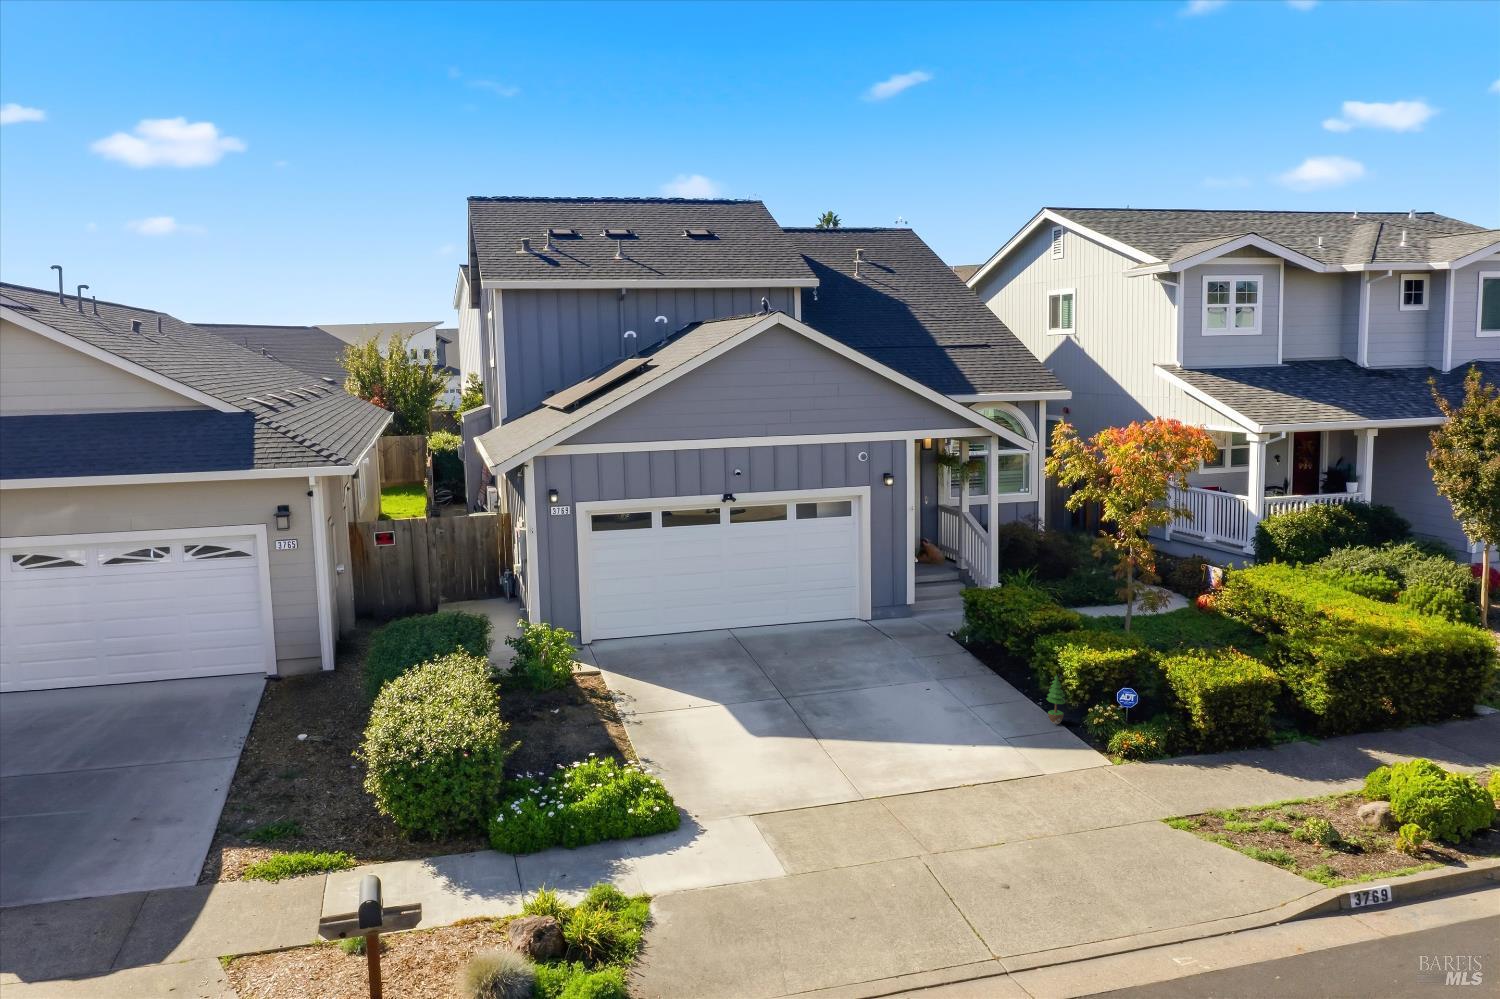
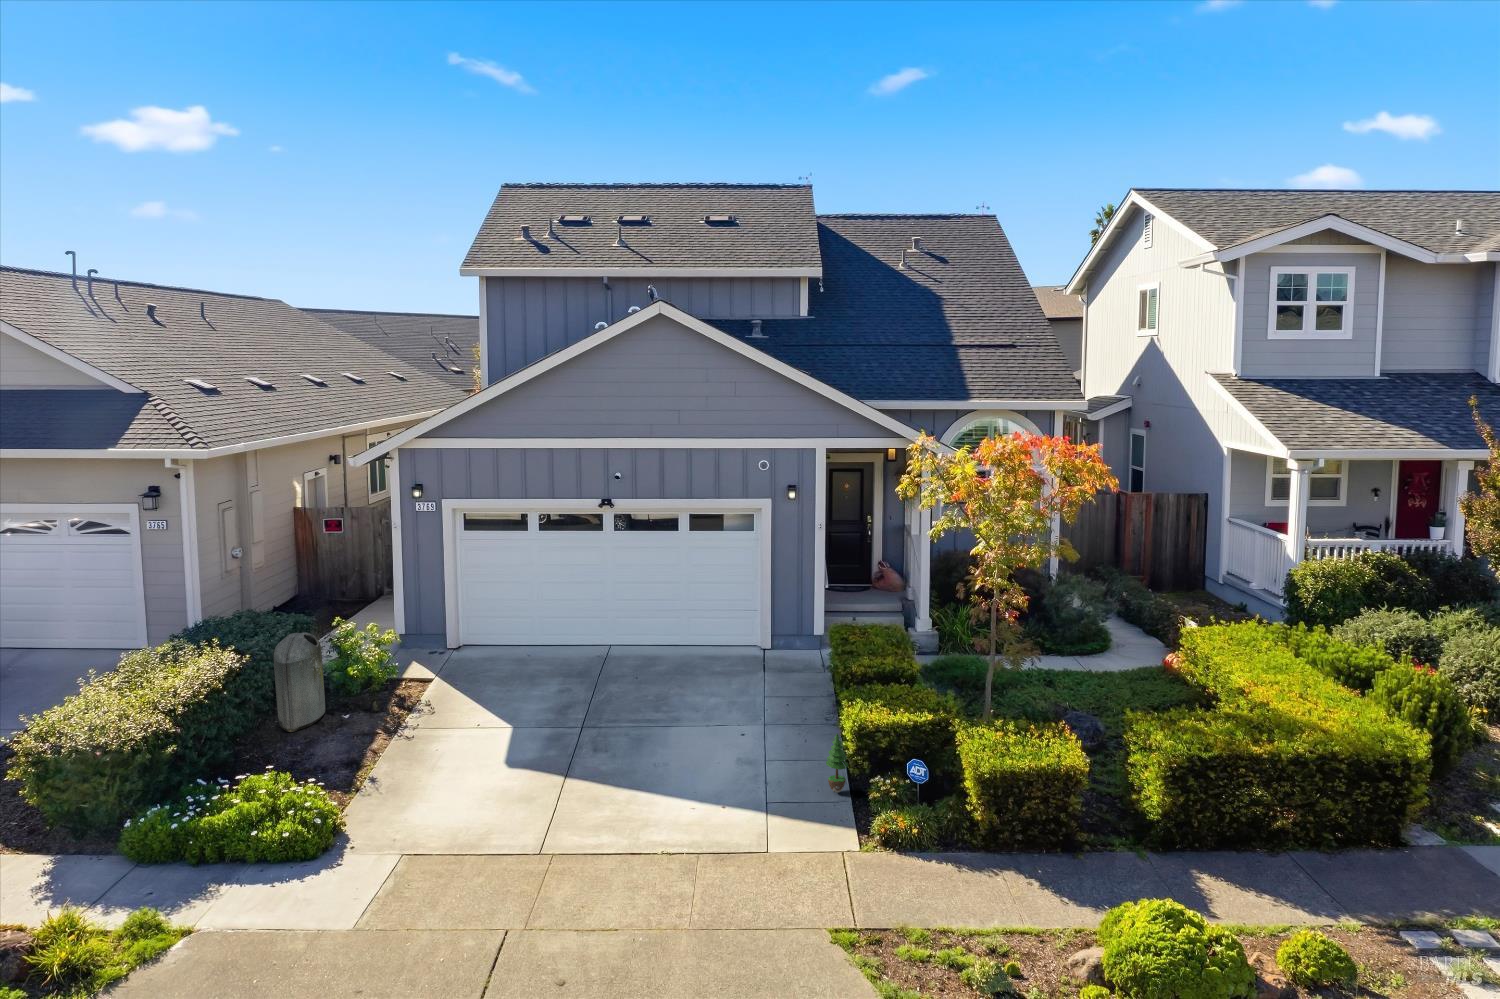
trash can: none [491,635,535,730] -> present [274,632,325,732]

